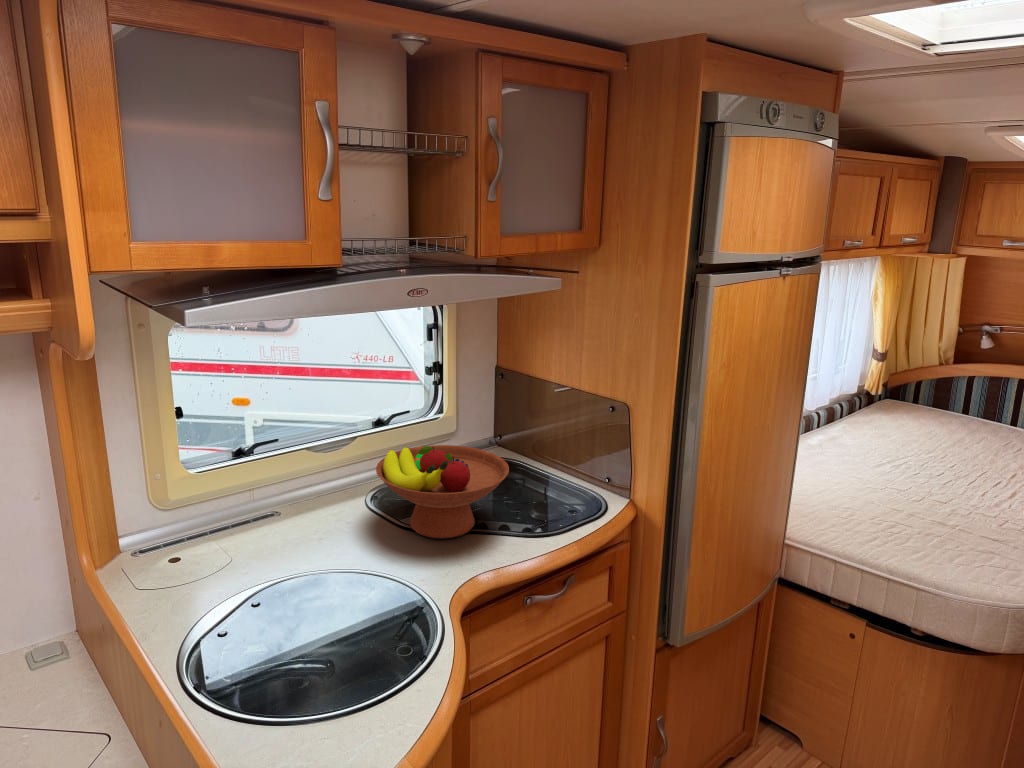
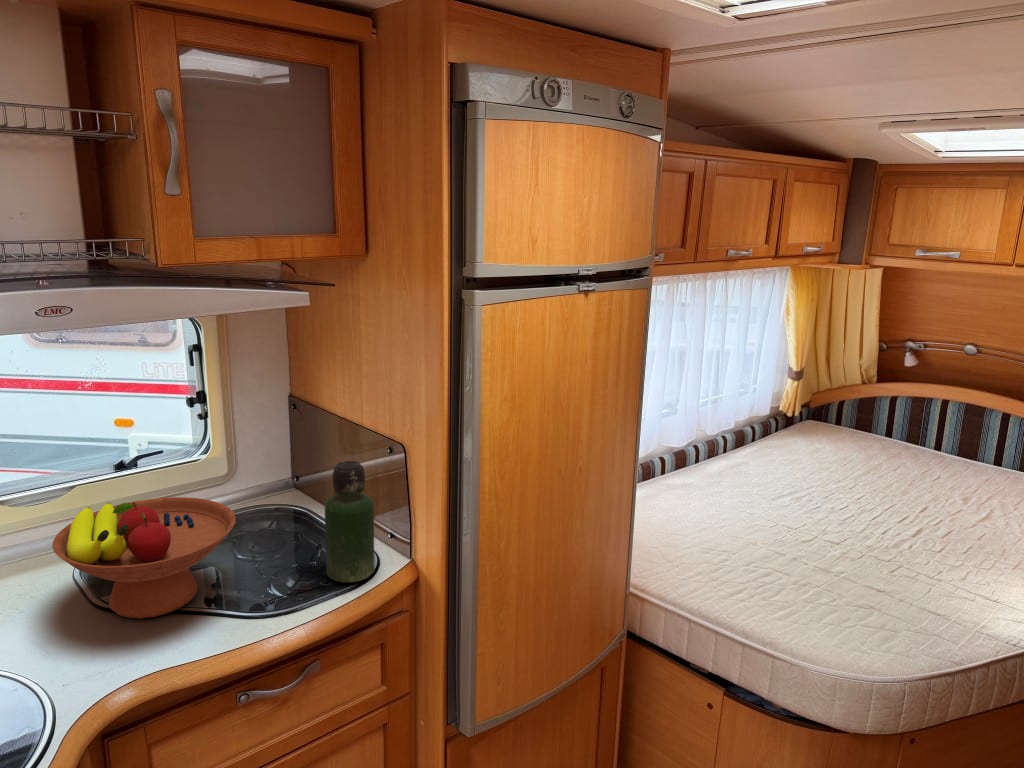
bottle: none [565,416,609,516] -> present [325,461,375,583]

